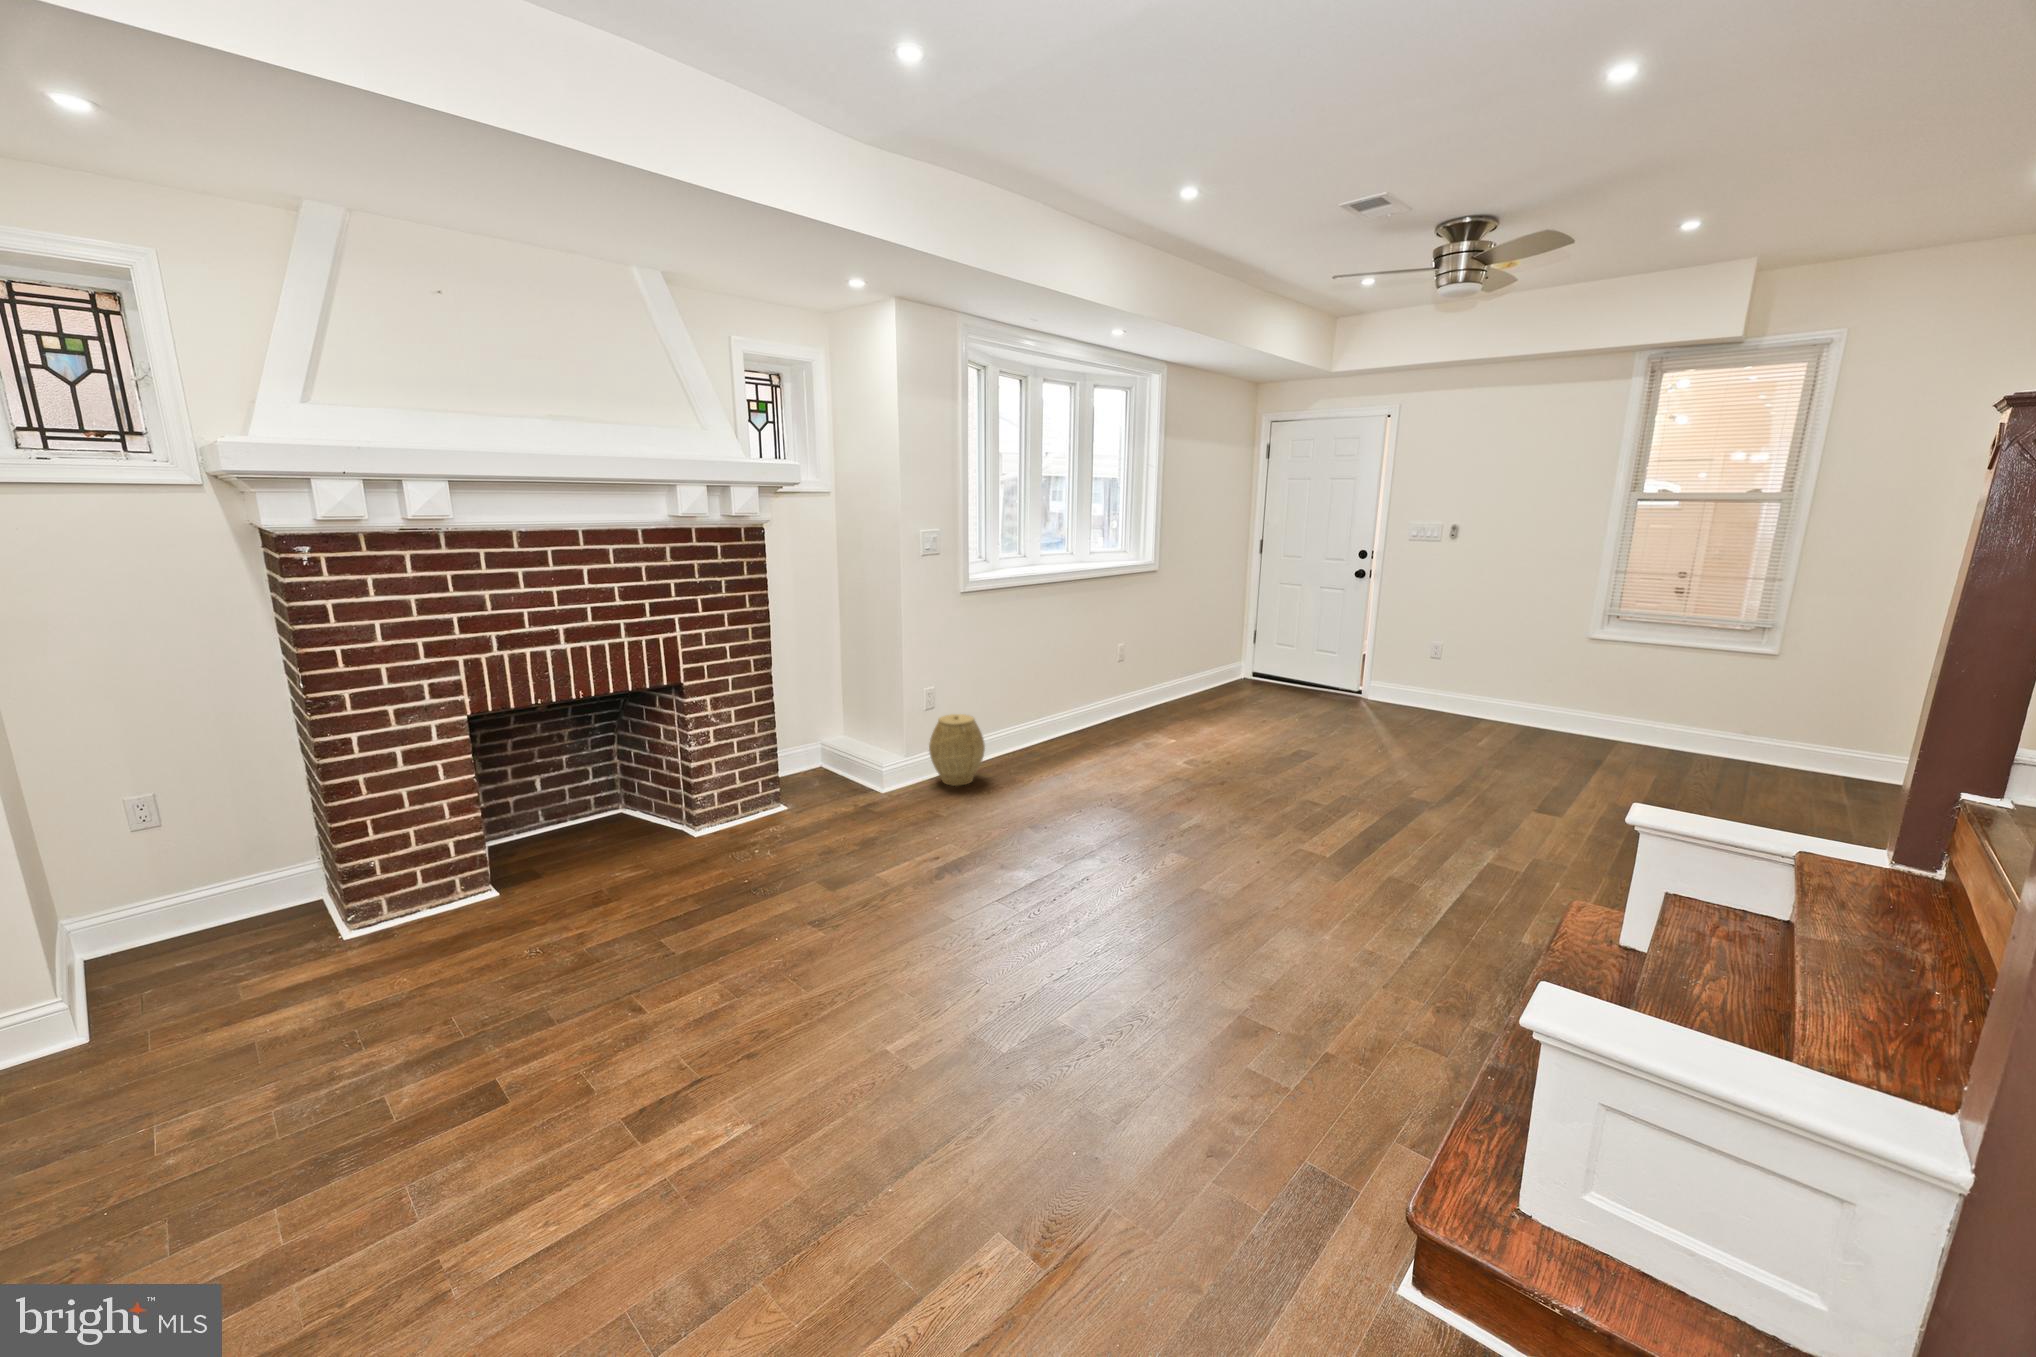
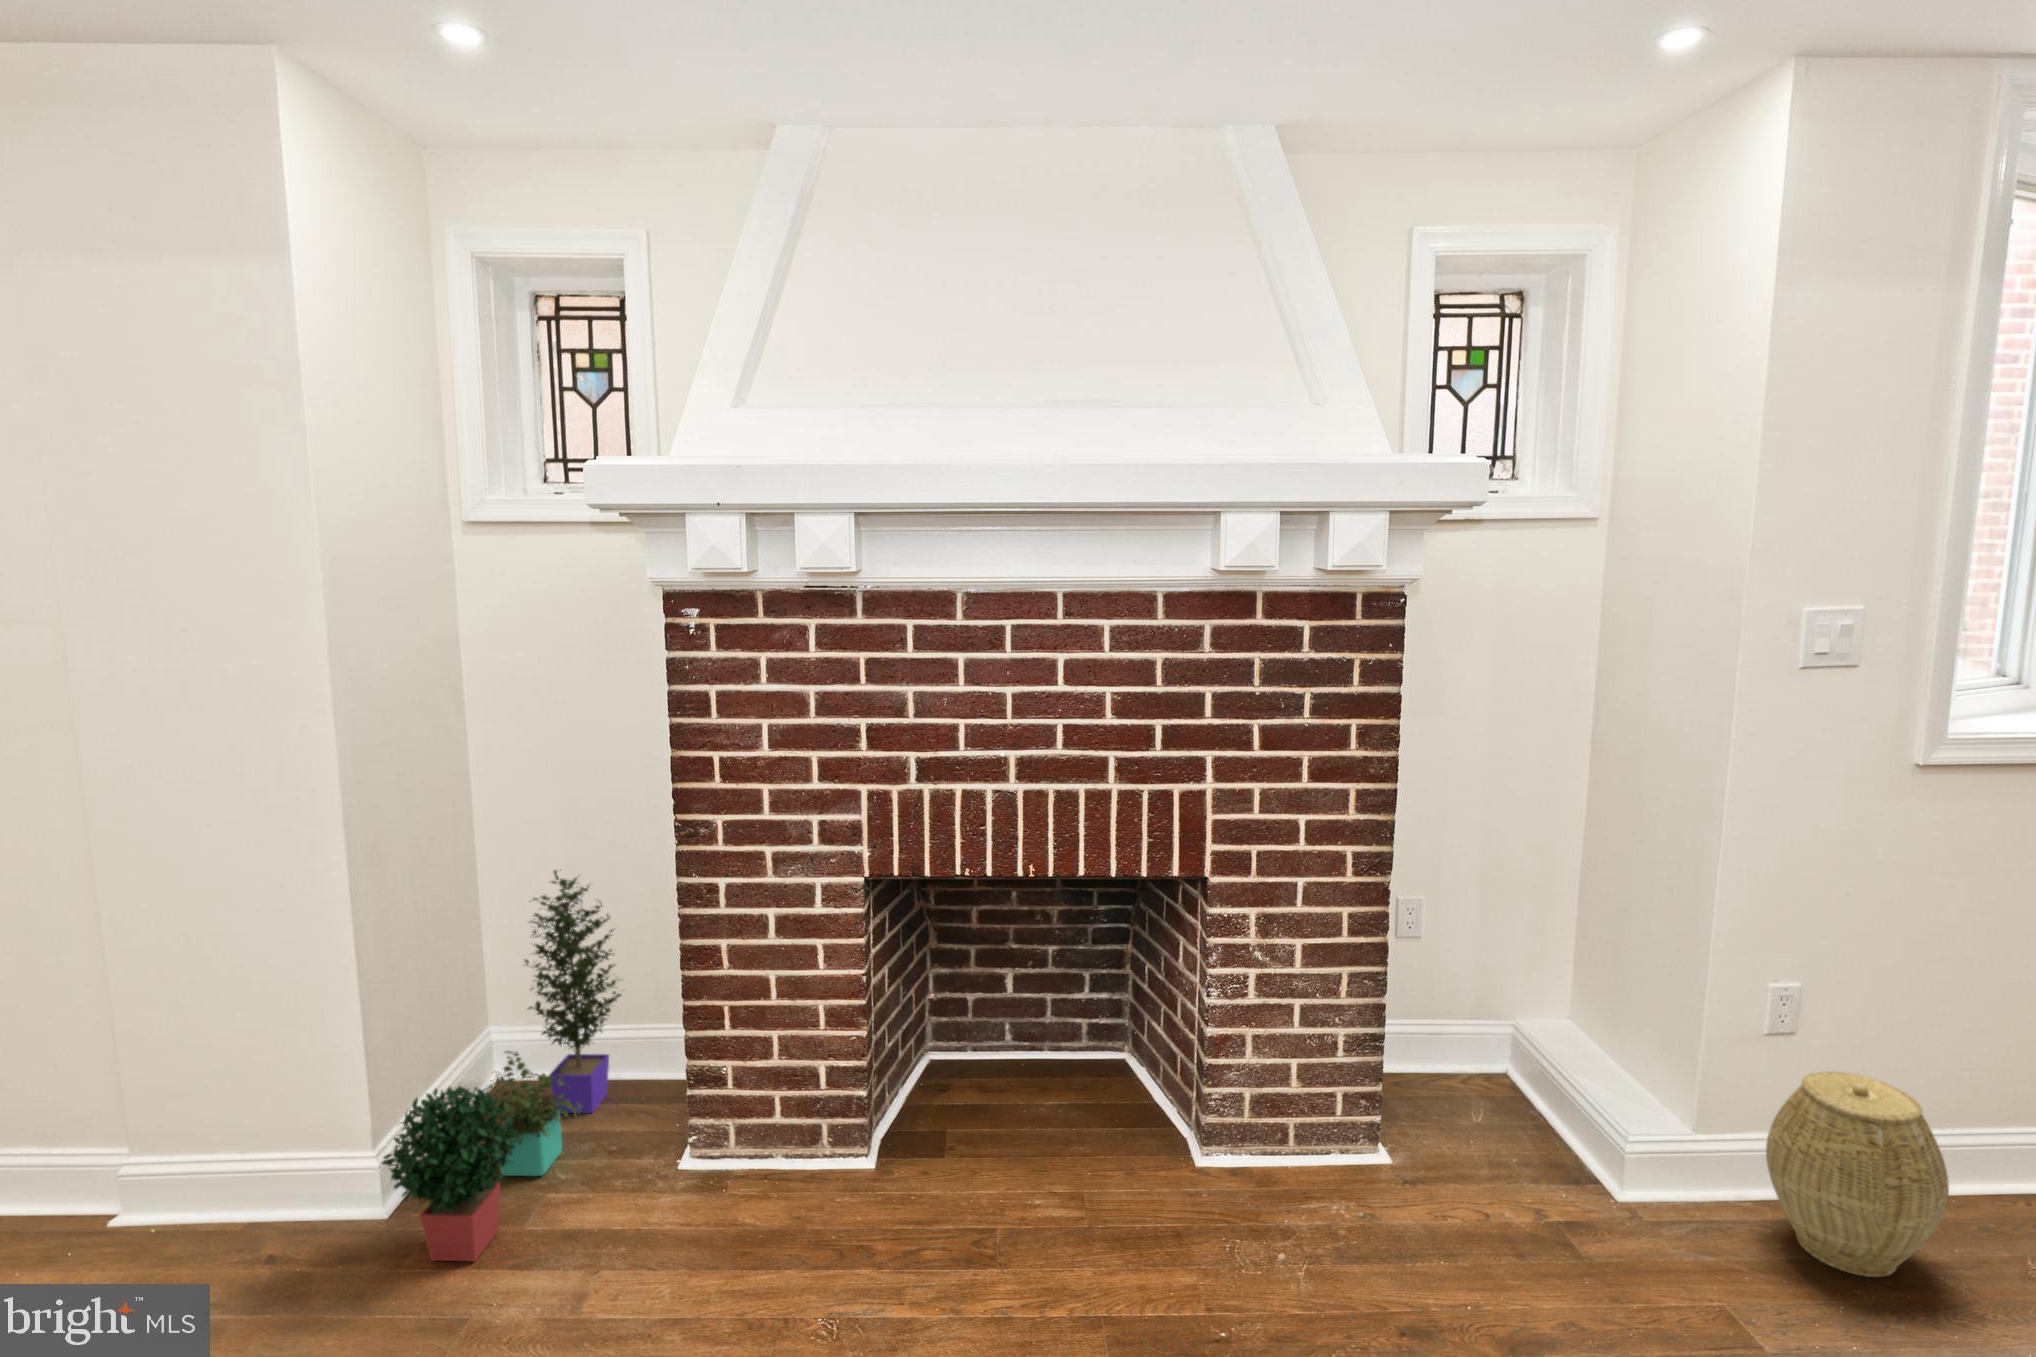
potted plant: none [103,769,246,1044] -> present [382,870,621,1261]

